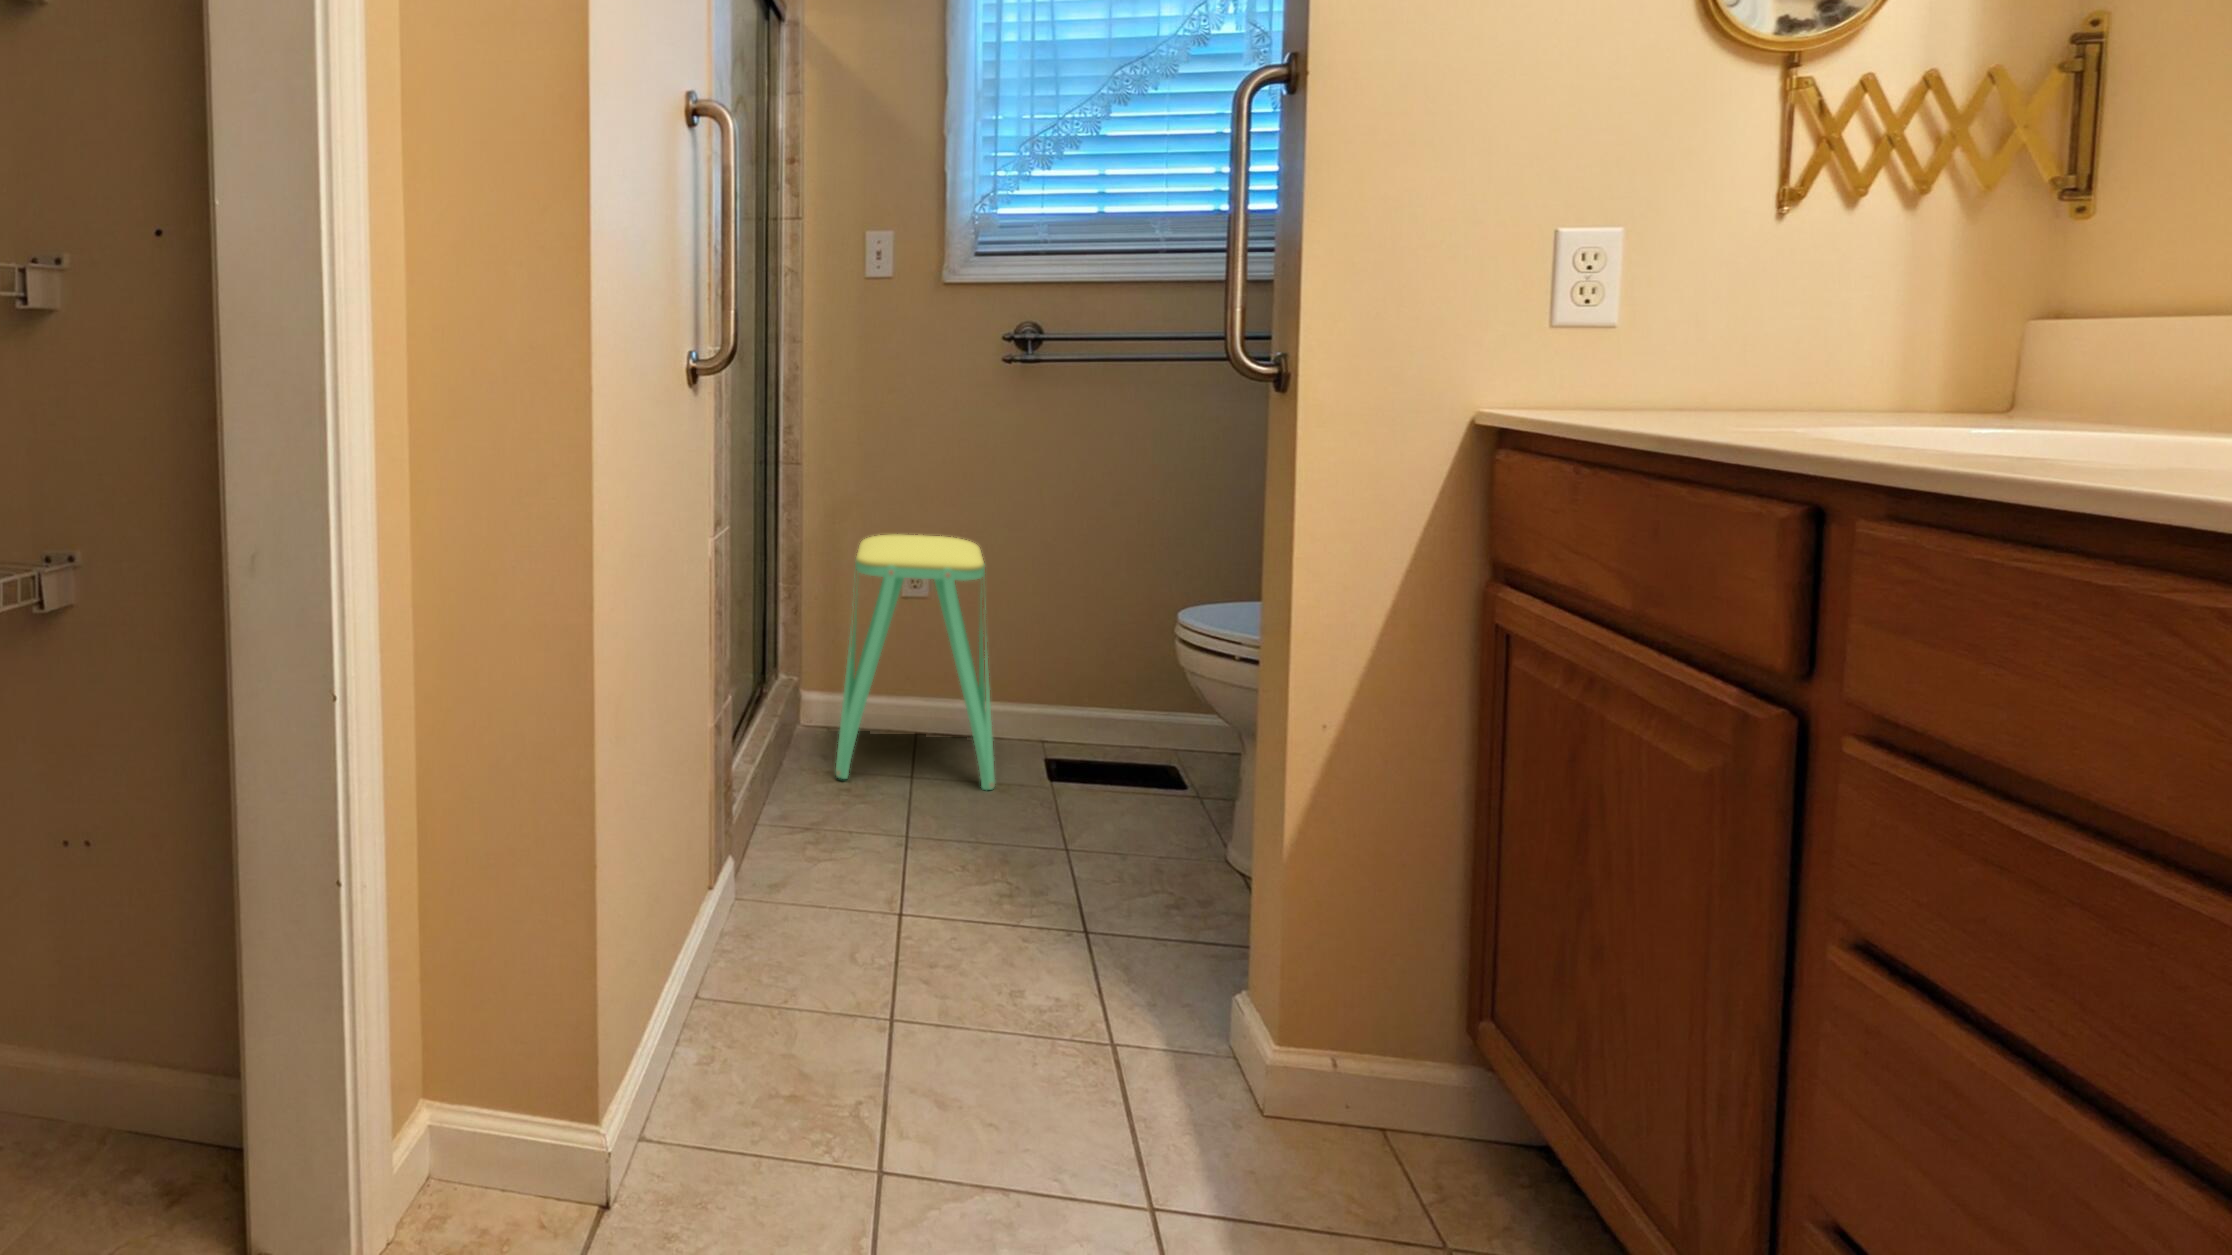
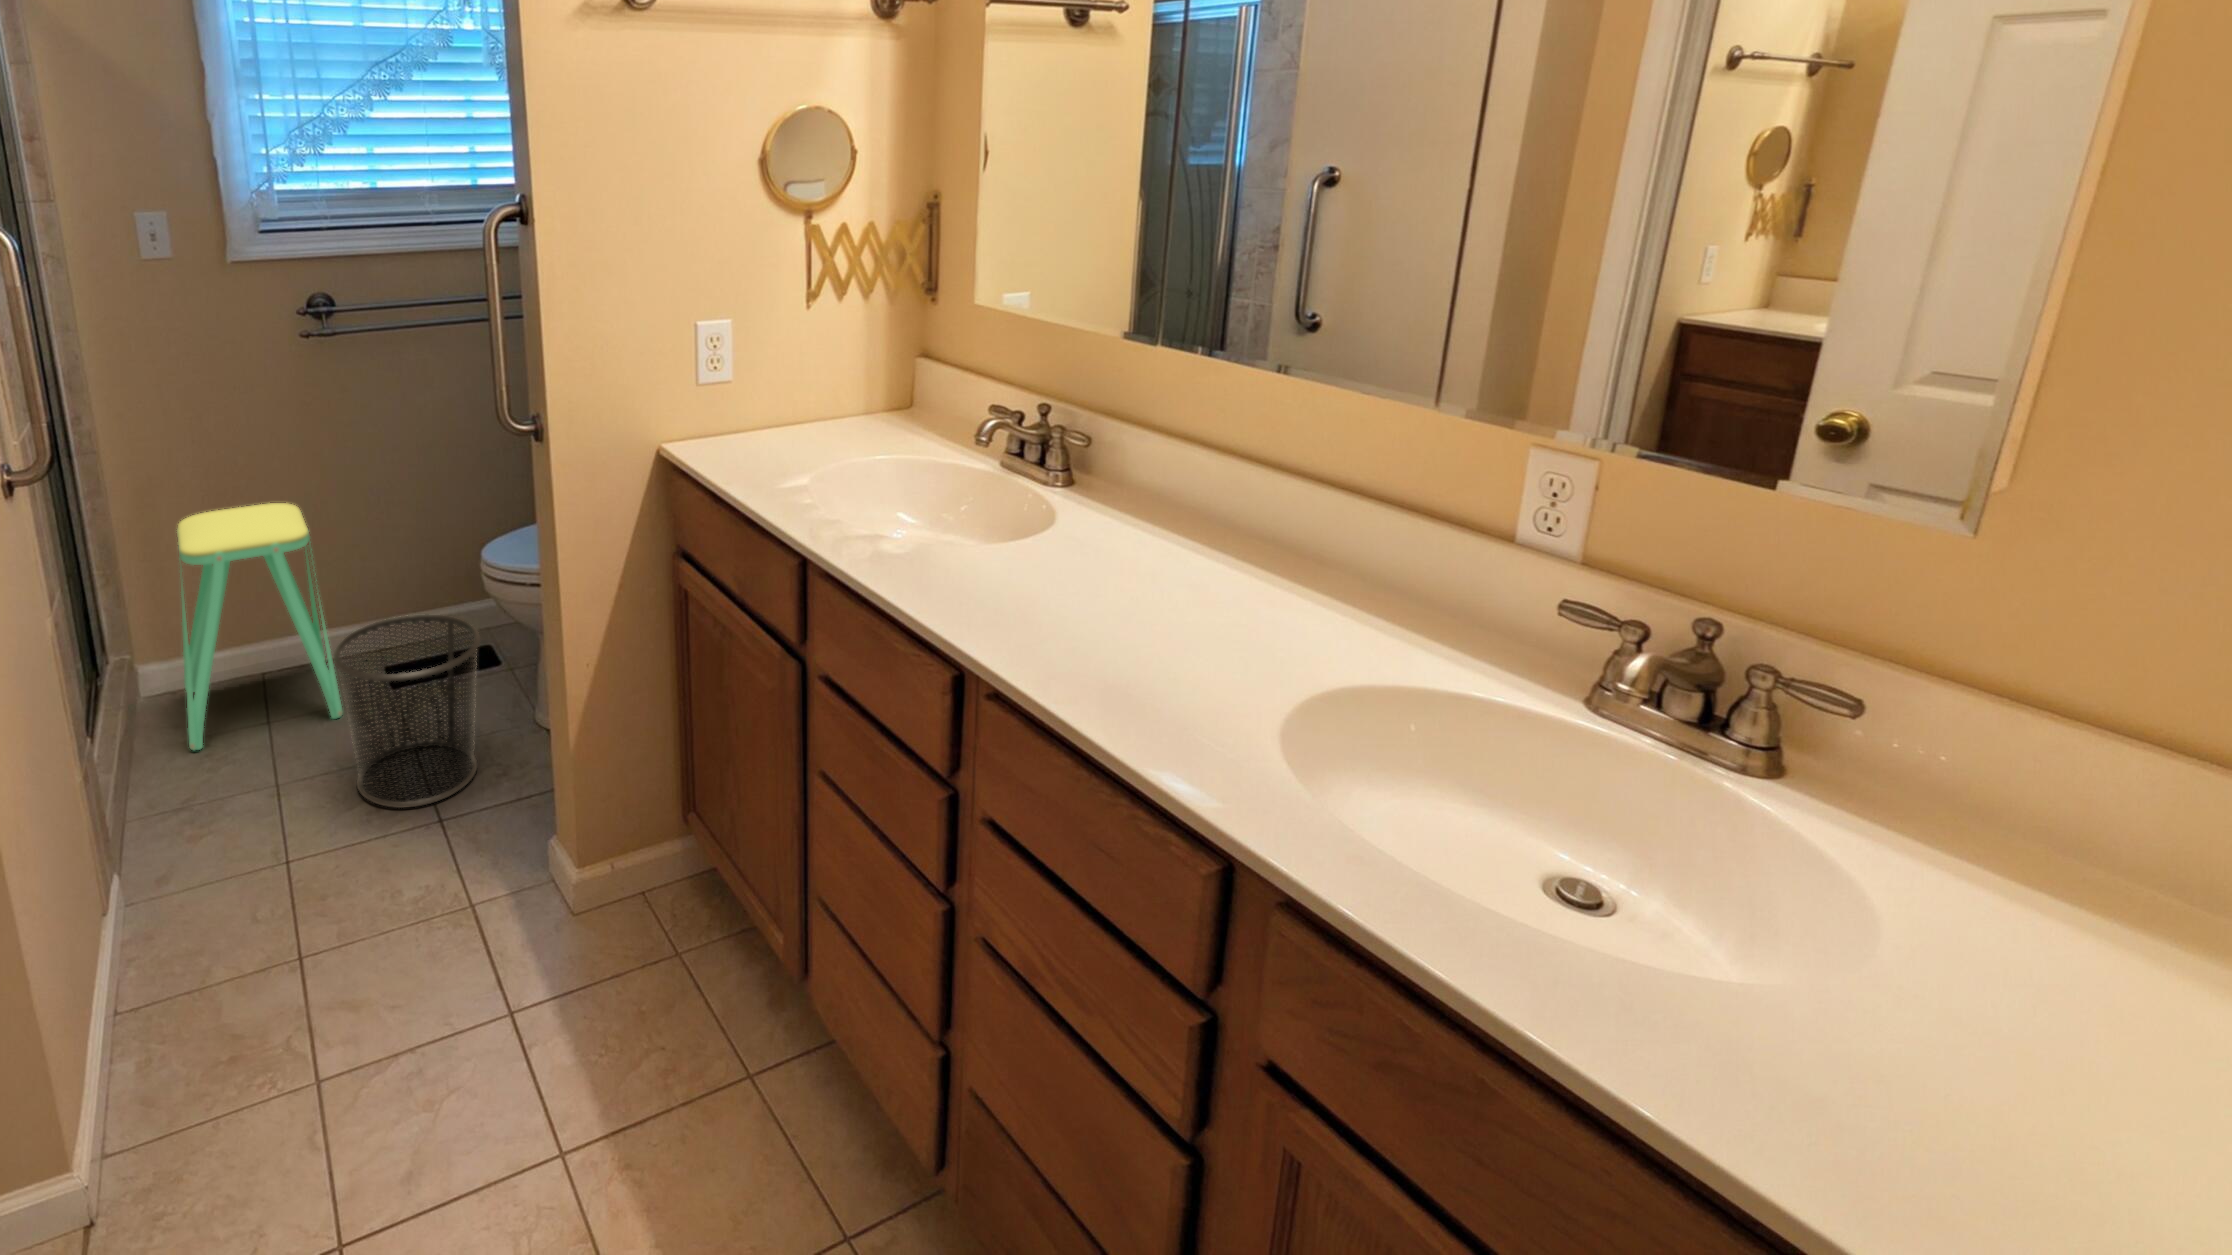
waste bin: none [988,671,1168,908] -> present [333,614,480,808]

